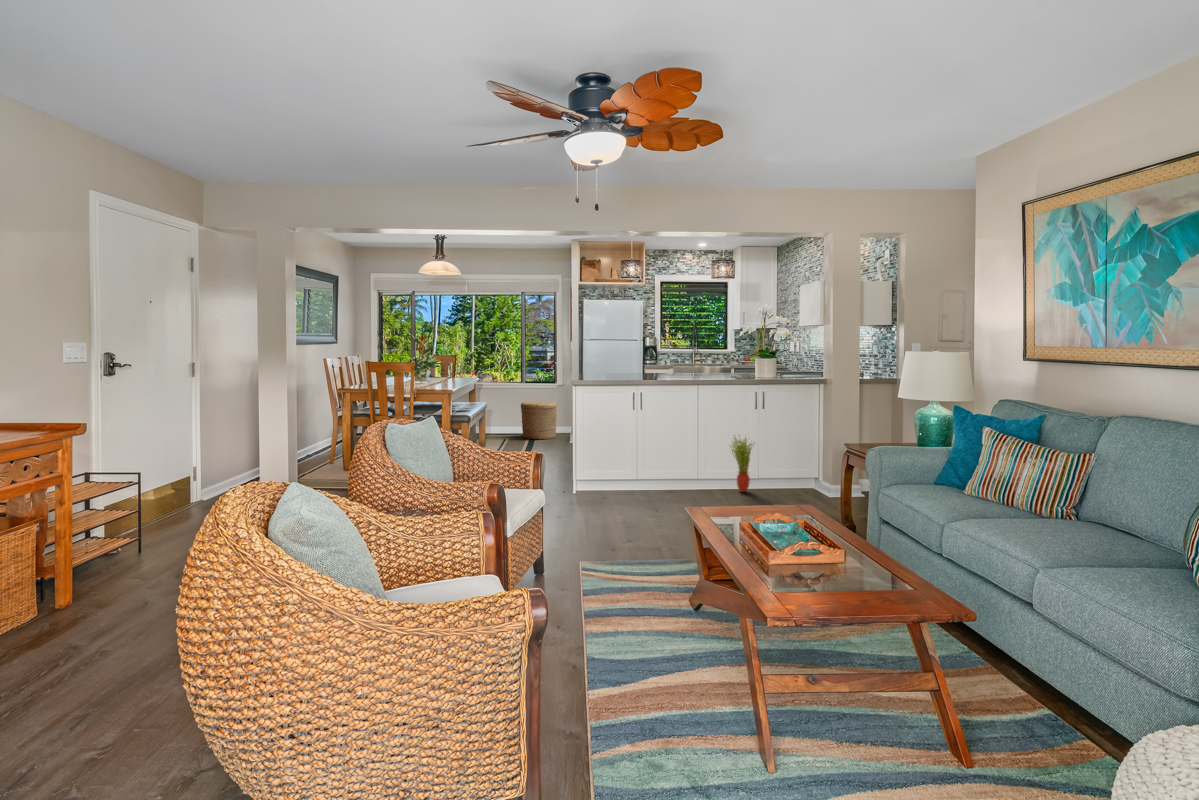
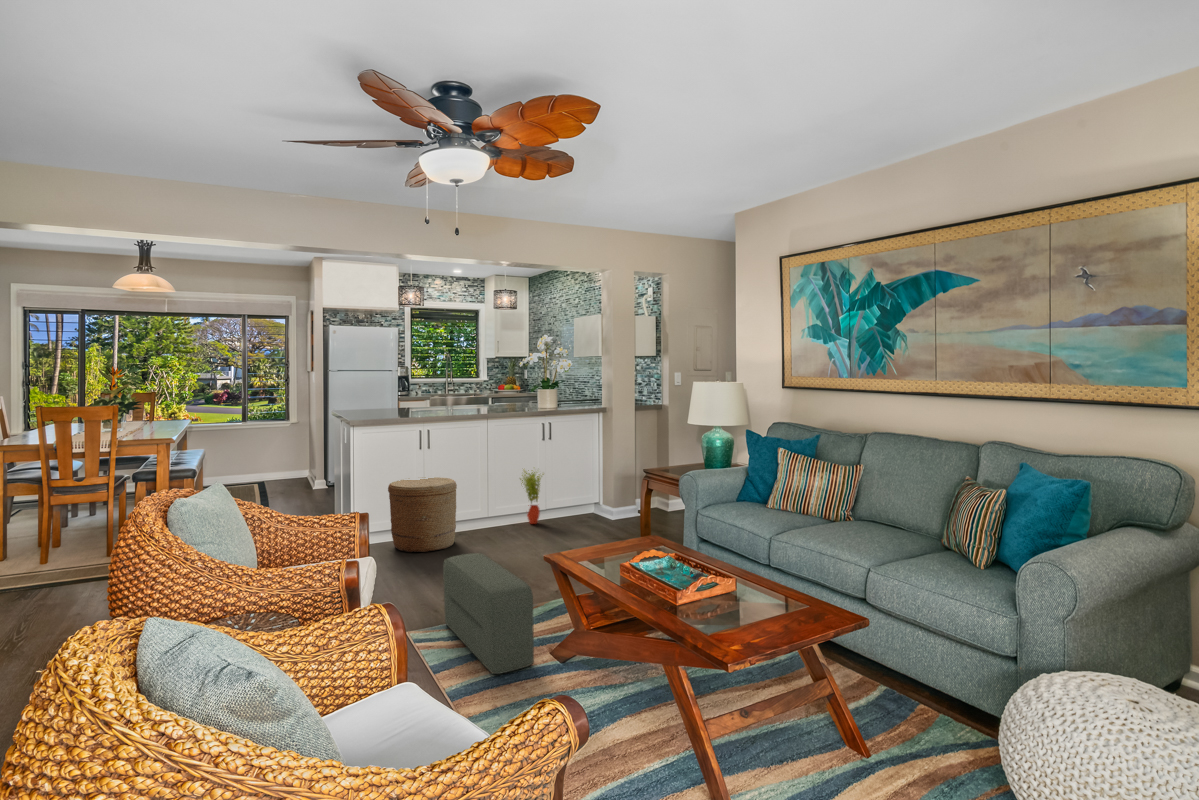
woven basket: present [521,402,557,439] -> present [388,477,457,552]
pouf: none [609,501,666,606] -> present [443,553,534,674]

